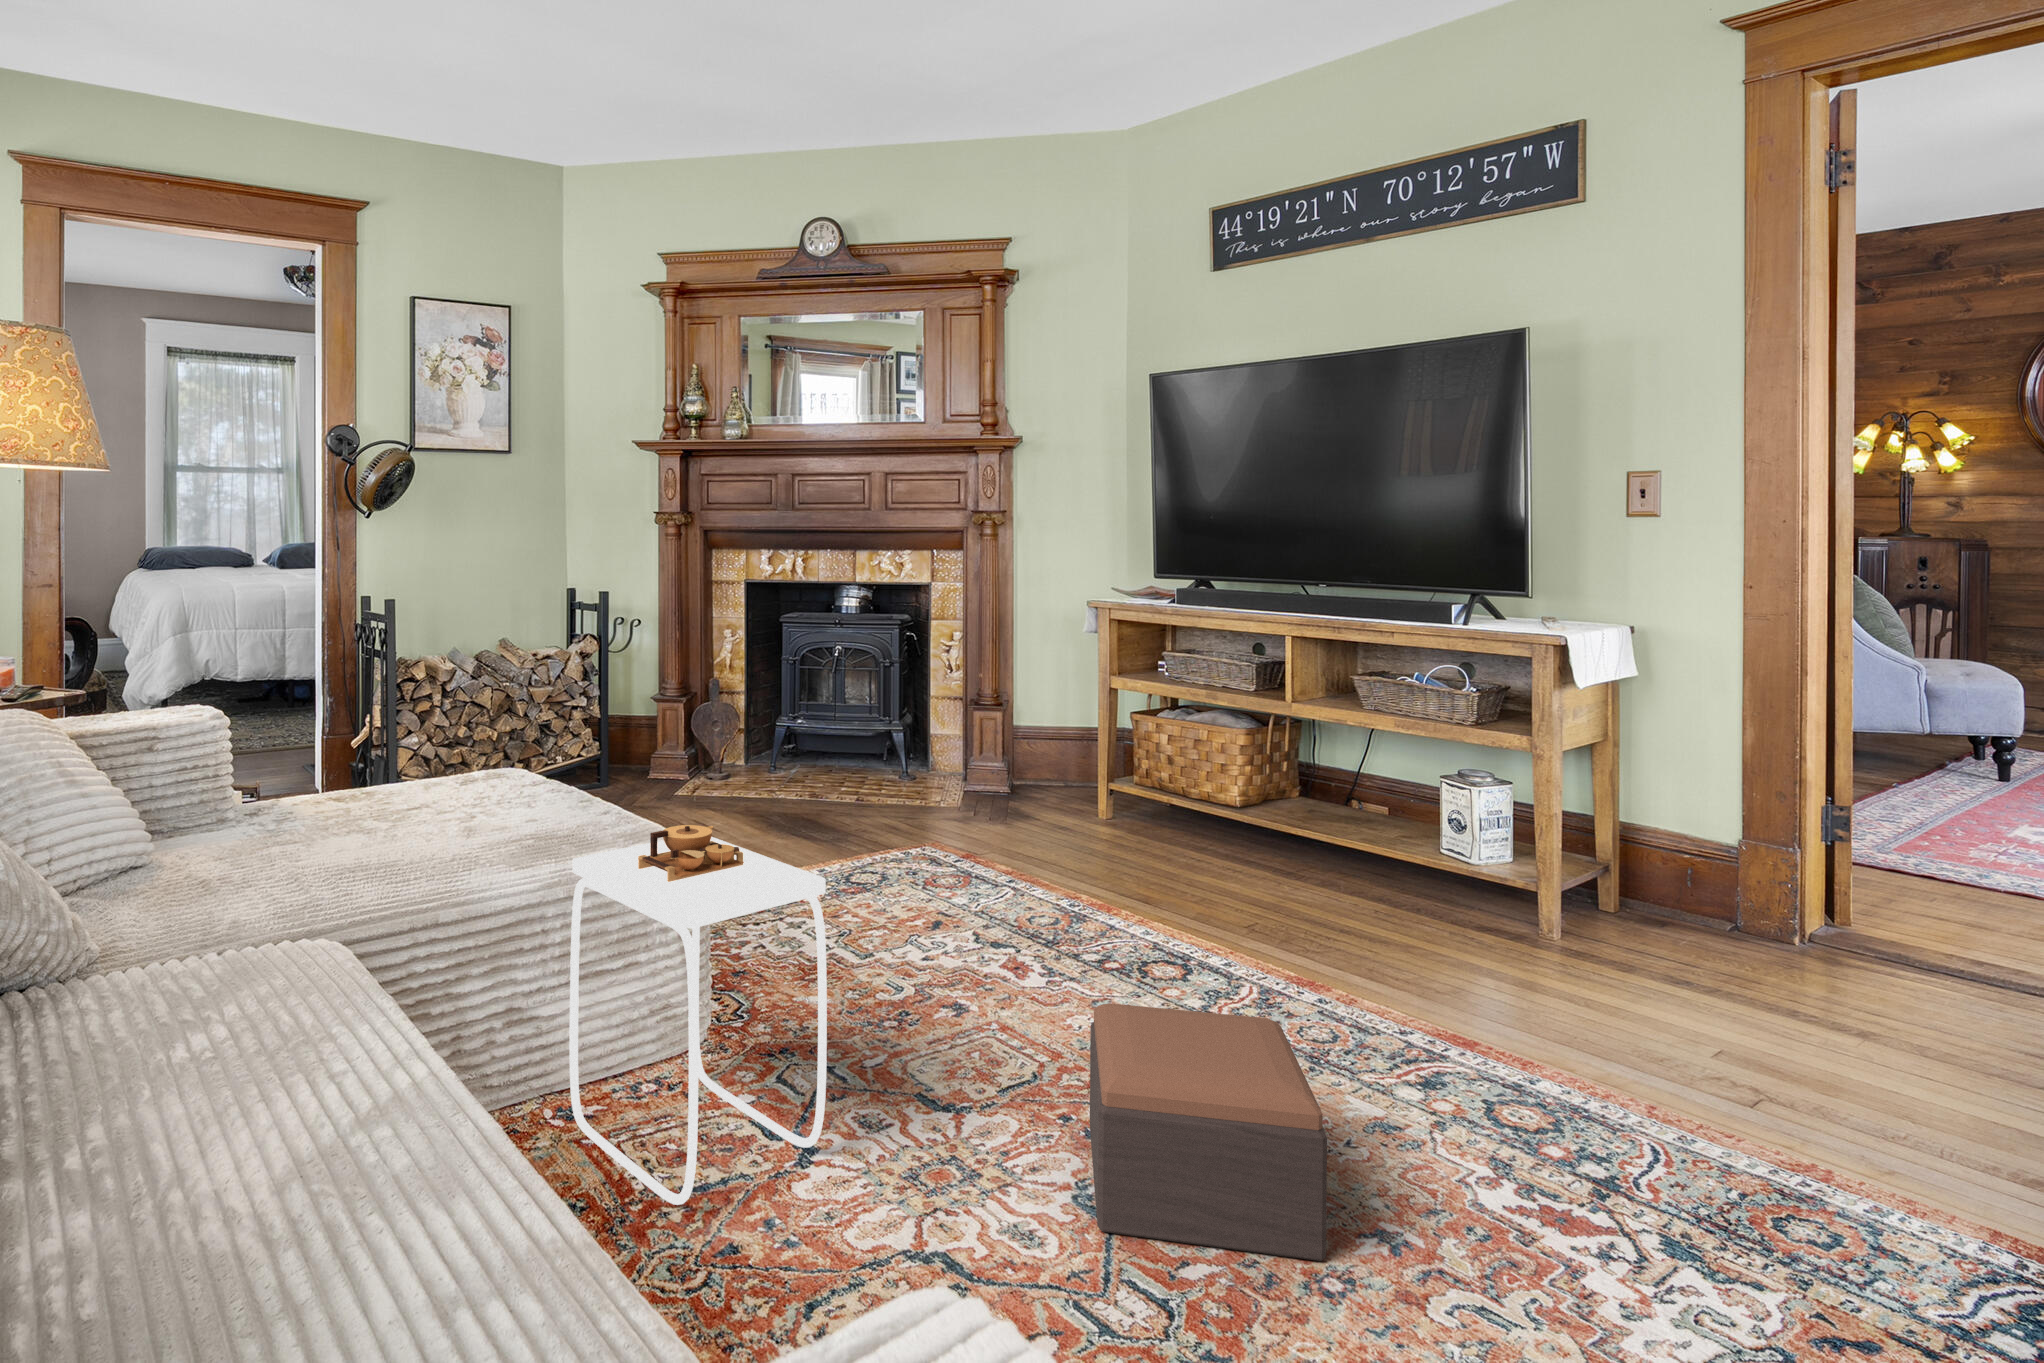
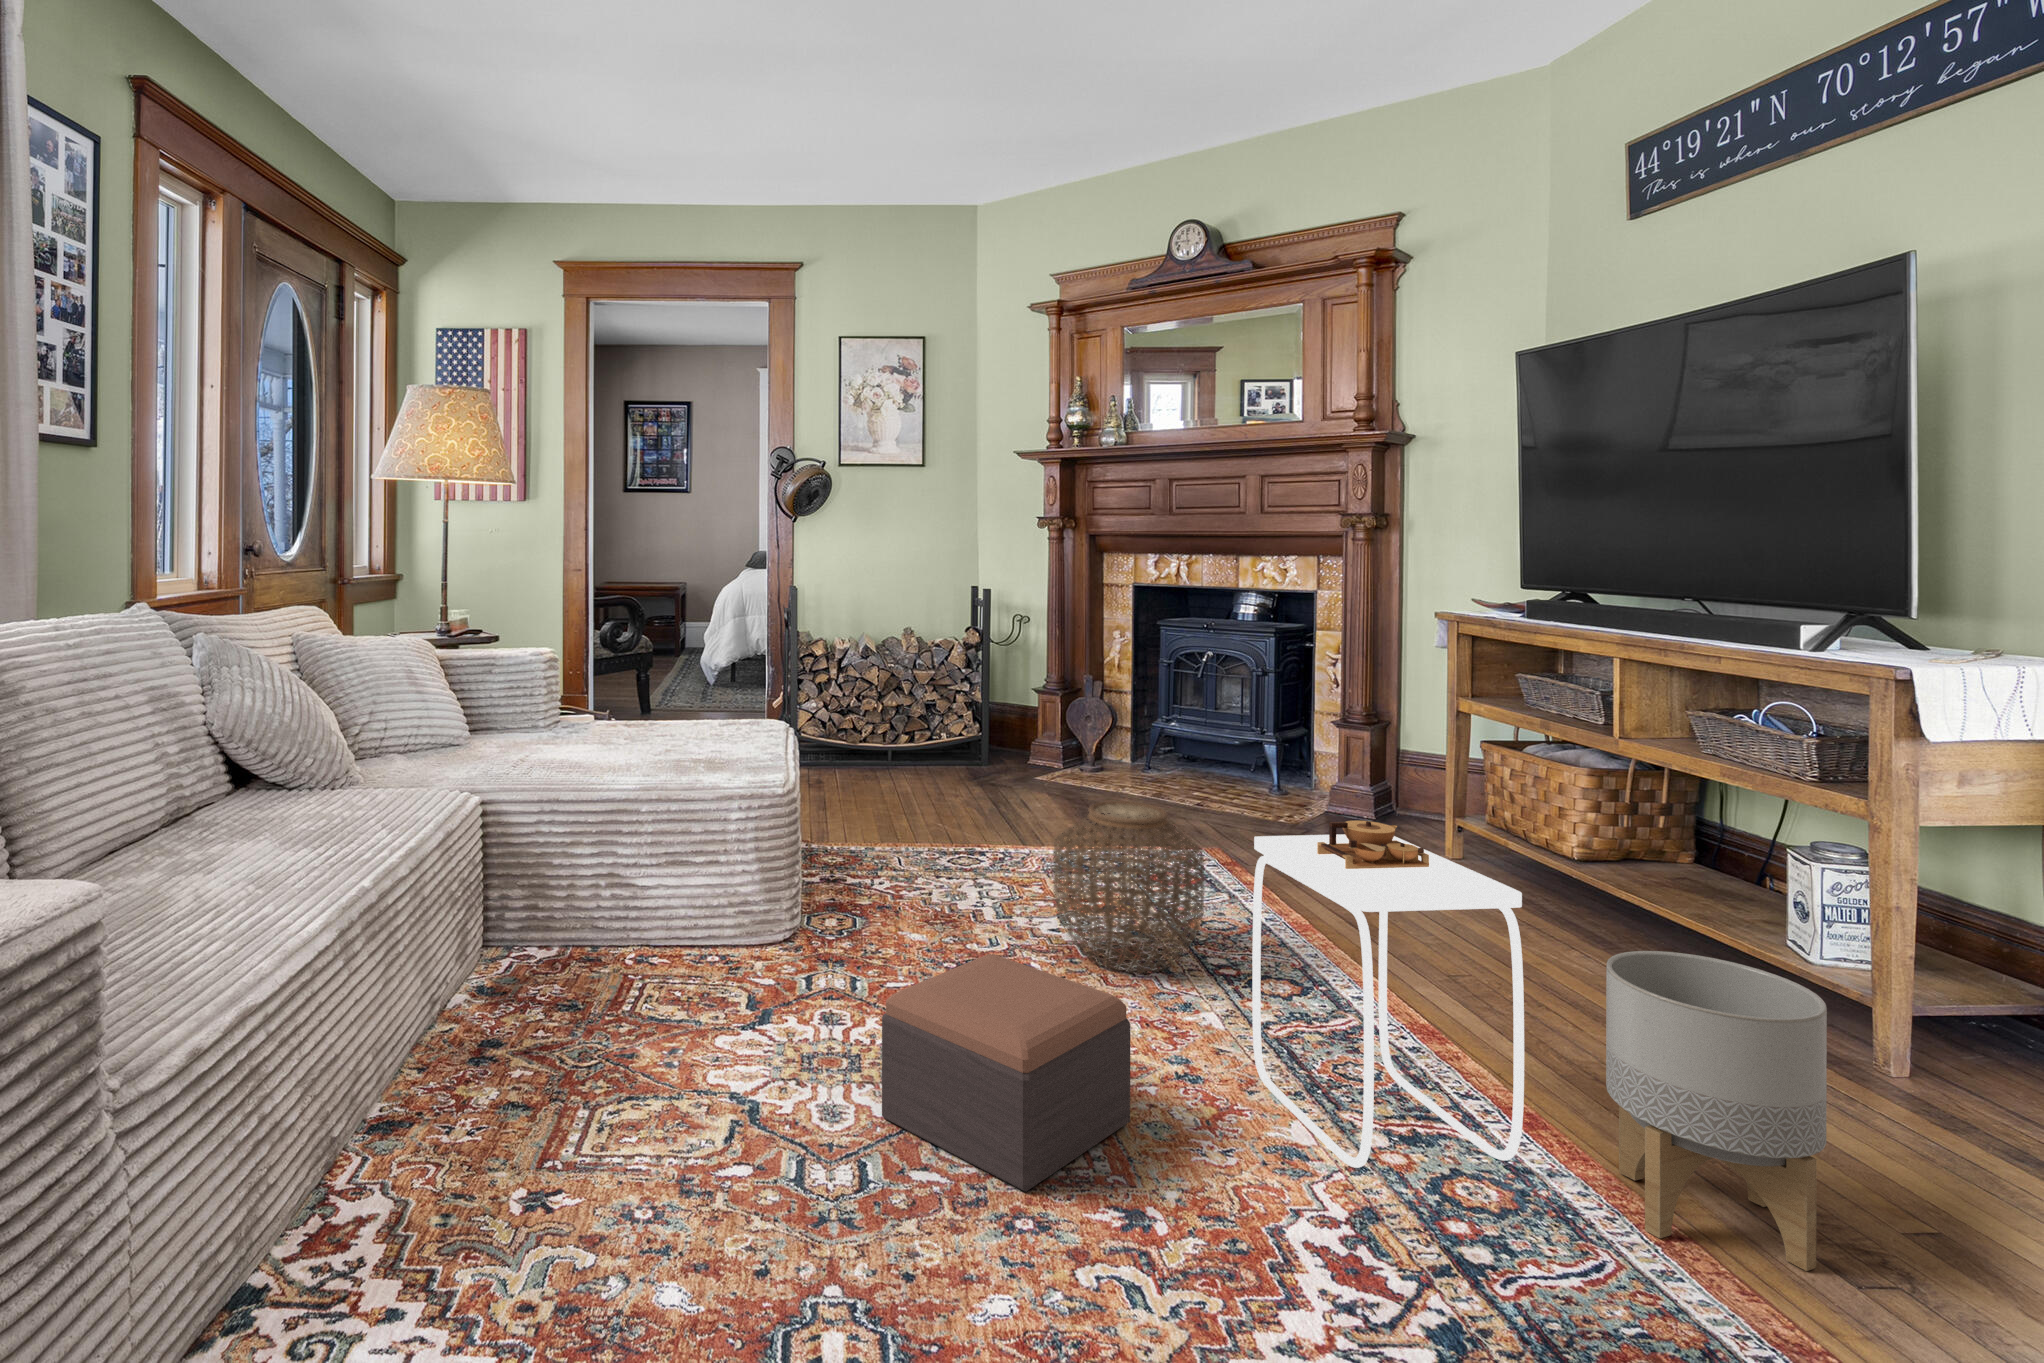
woven basket: none [956,809,1109,989] -> present [1053,801,1204,973]
side table: present [570,825,827,1205] -> present [1252,820,1524,1168]
planter: none [1569,874,1742,1112] -> present [1606,951,1827,1271]

